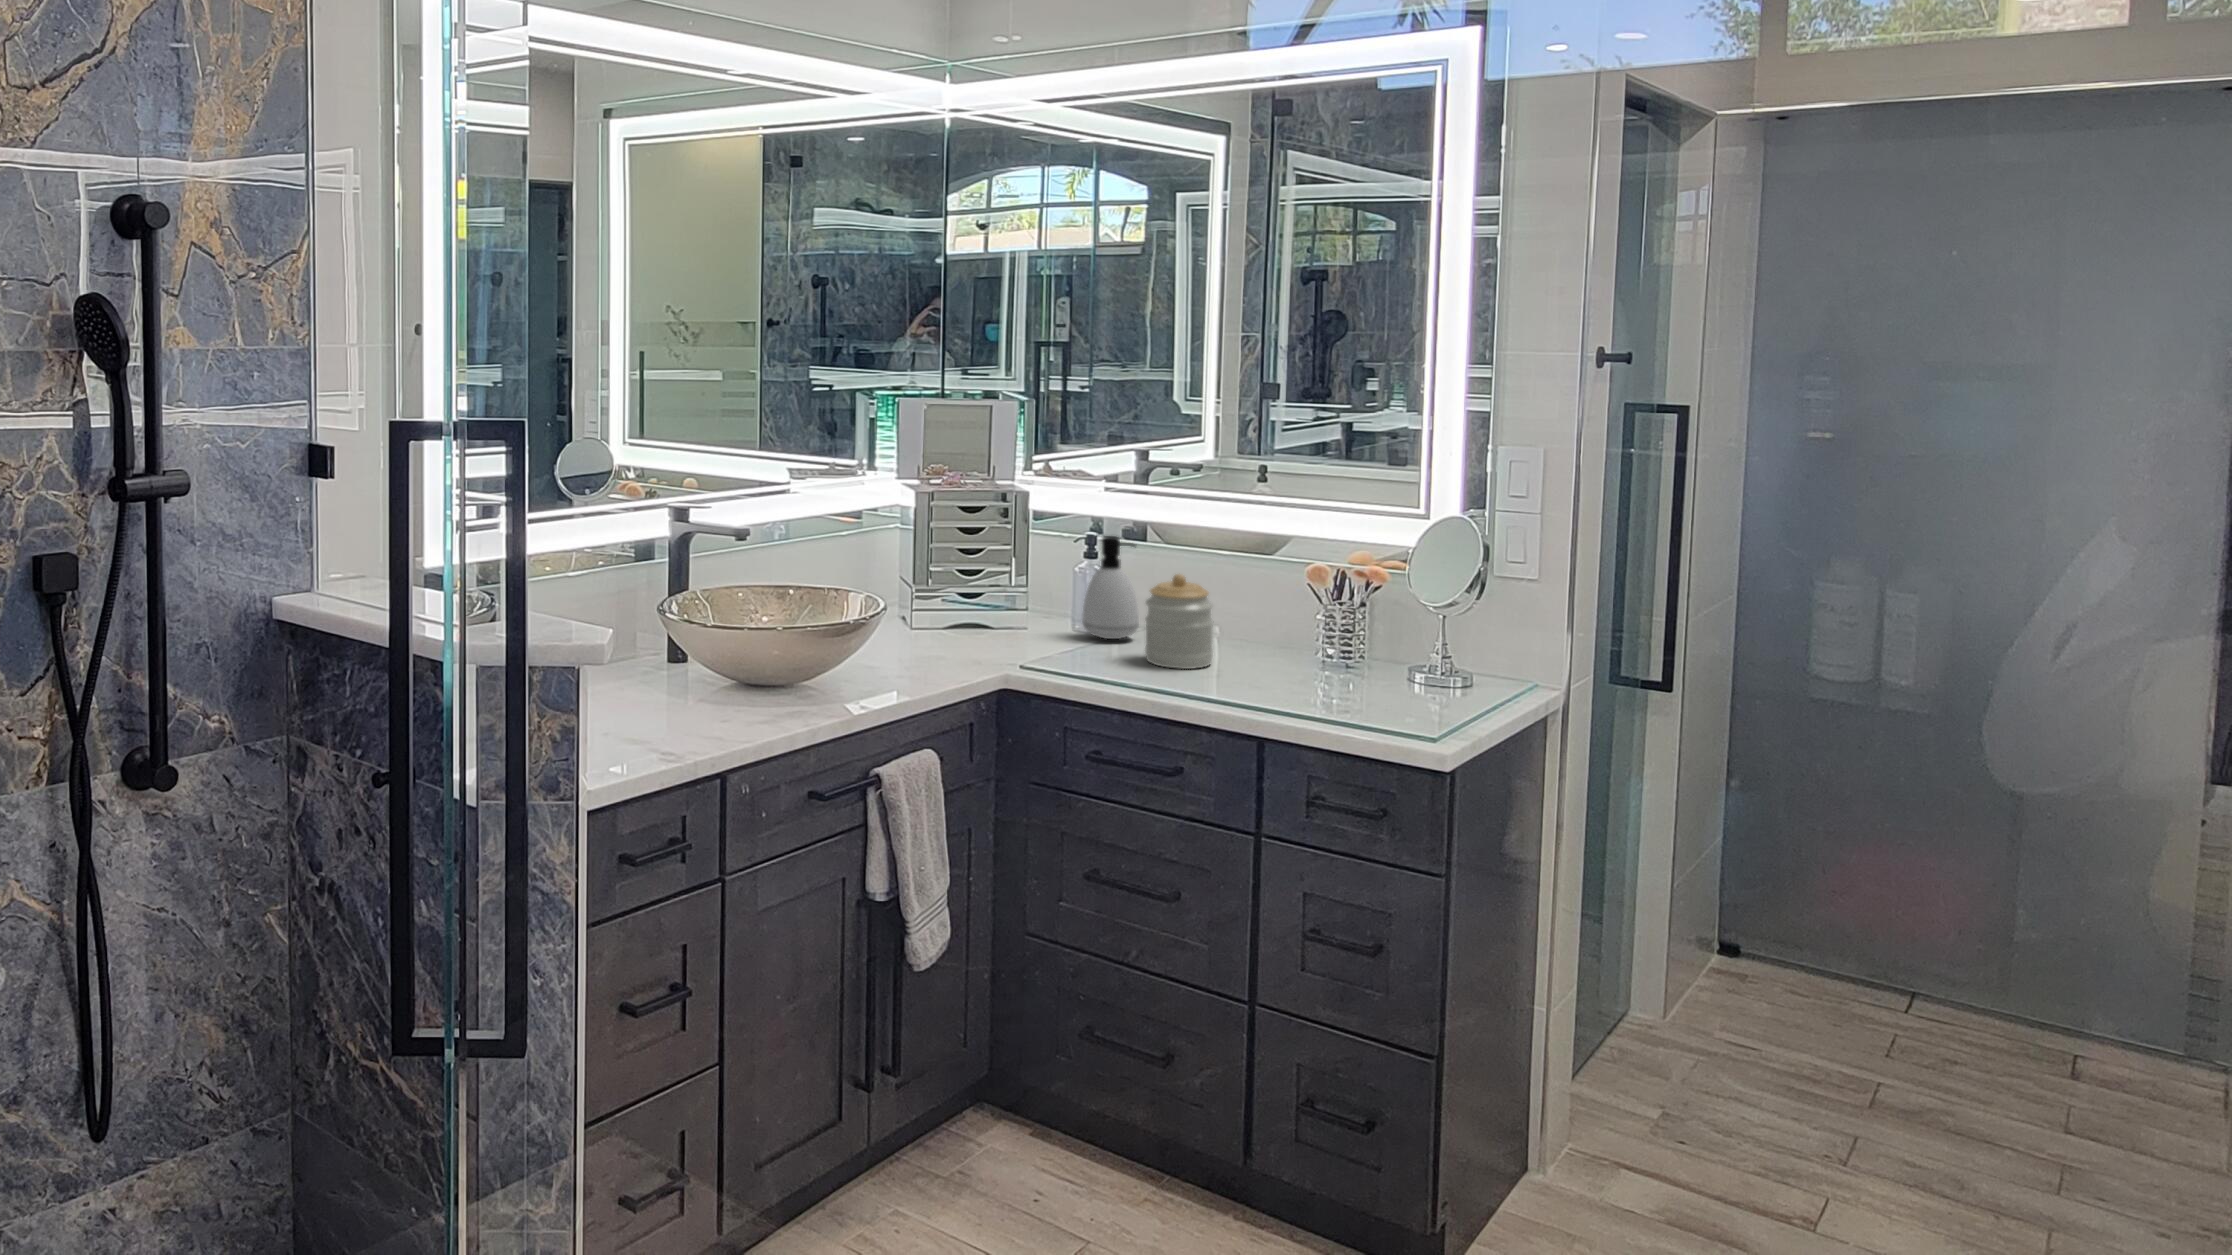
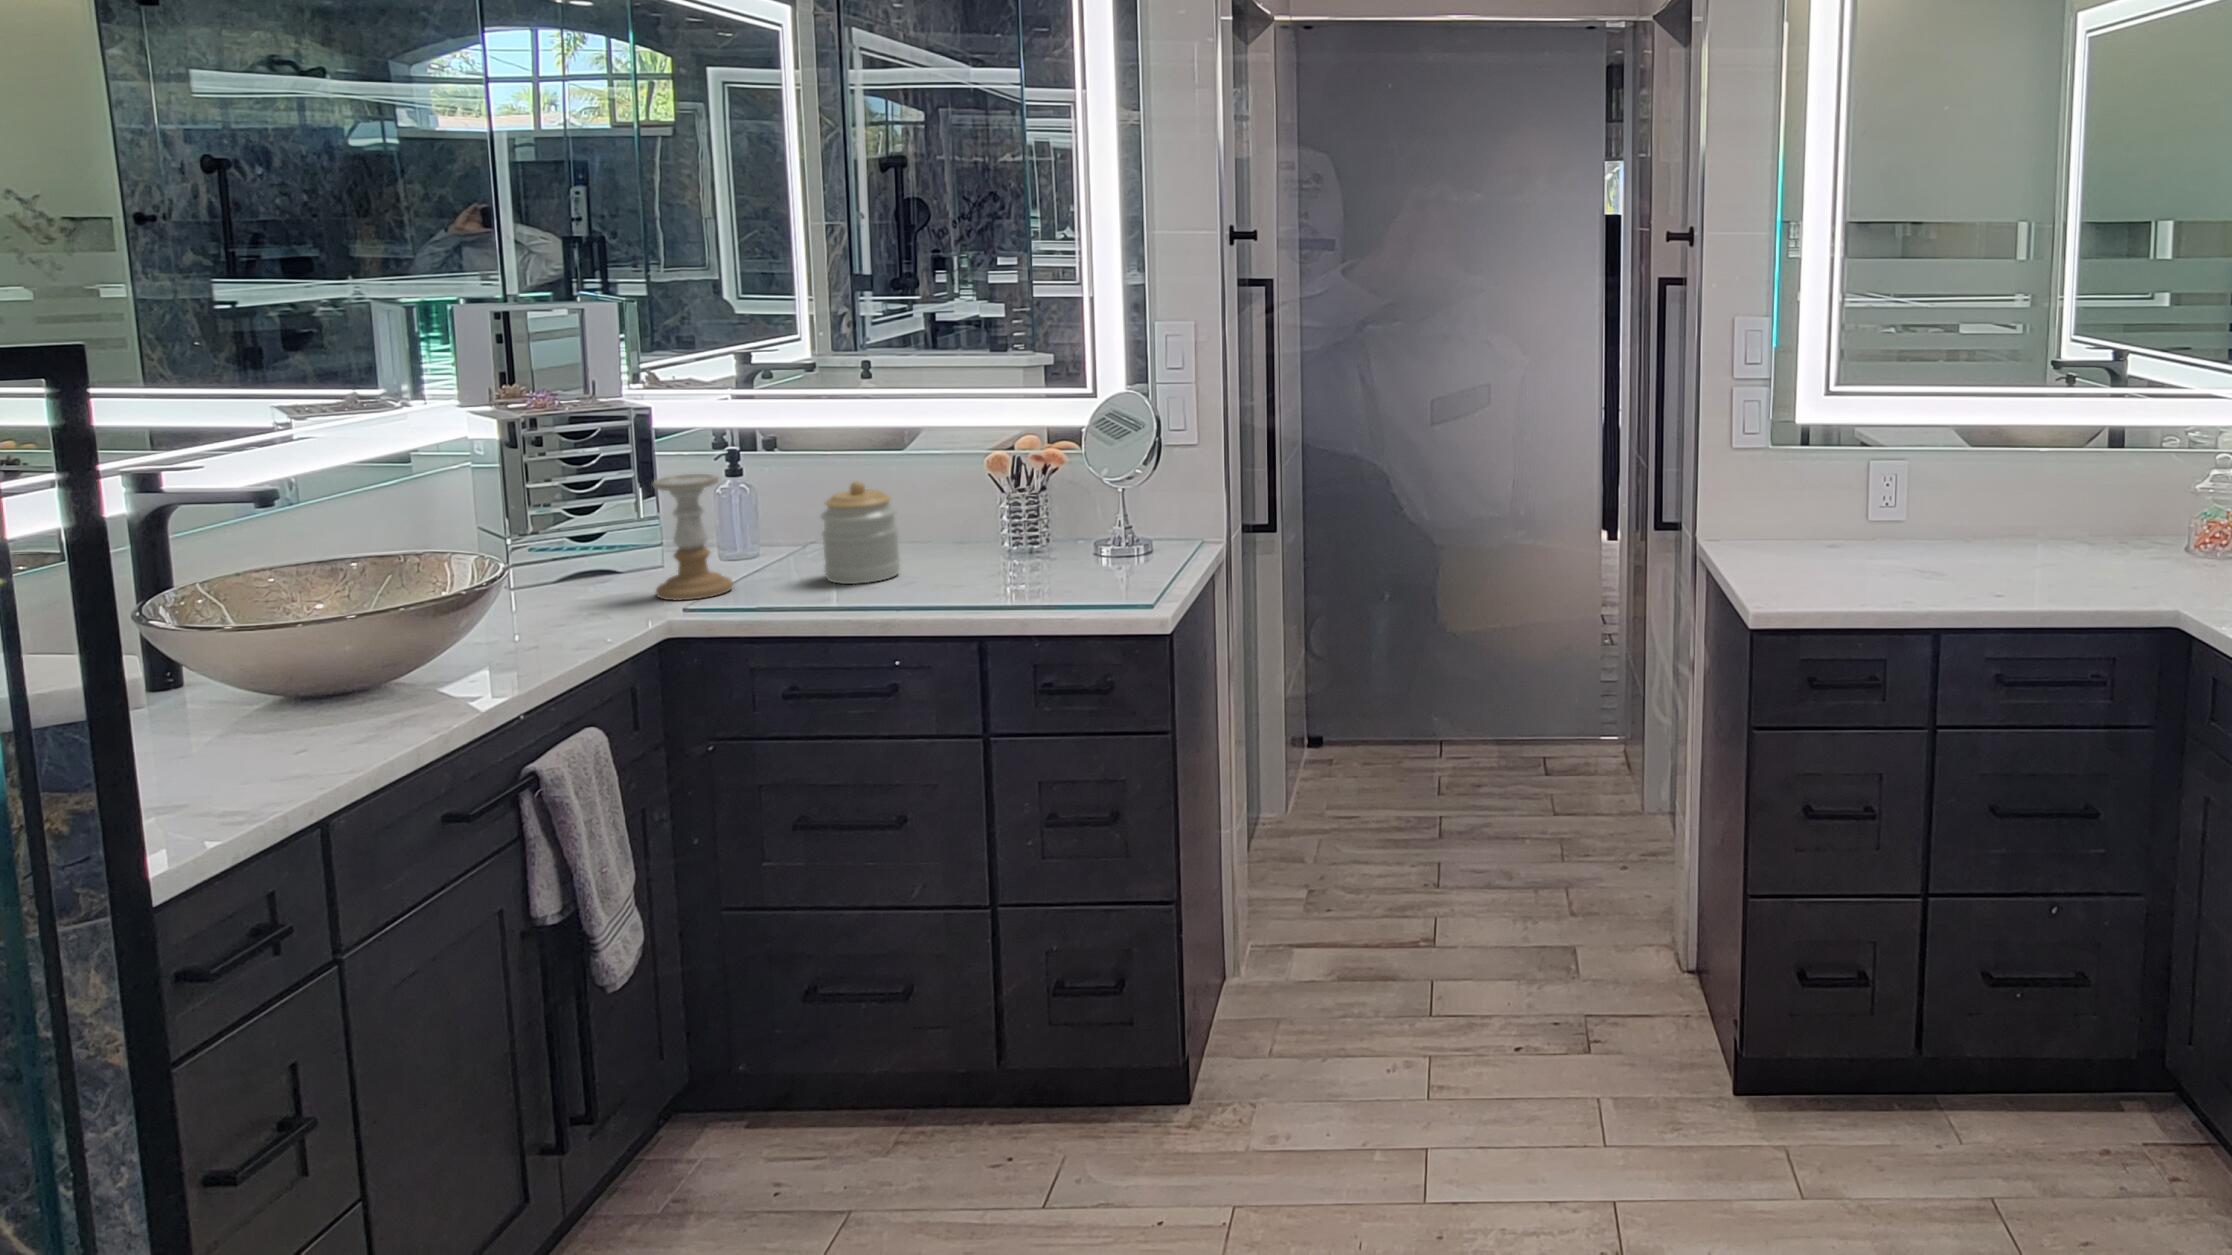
soap dispenser: present [1082,536,1139,639] -> none [736,450,804,567]
candle holder: none [1008,550,1069,658] -> present [653,474,733,600]

